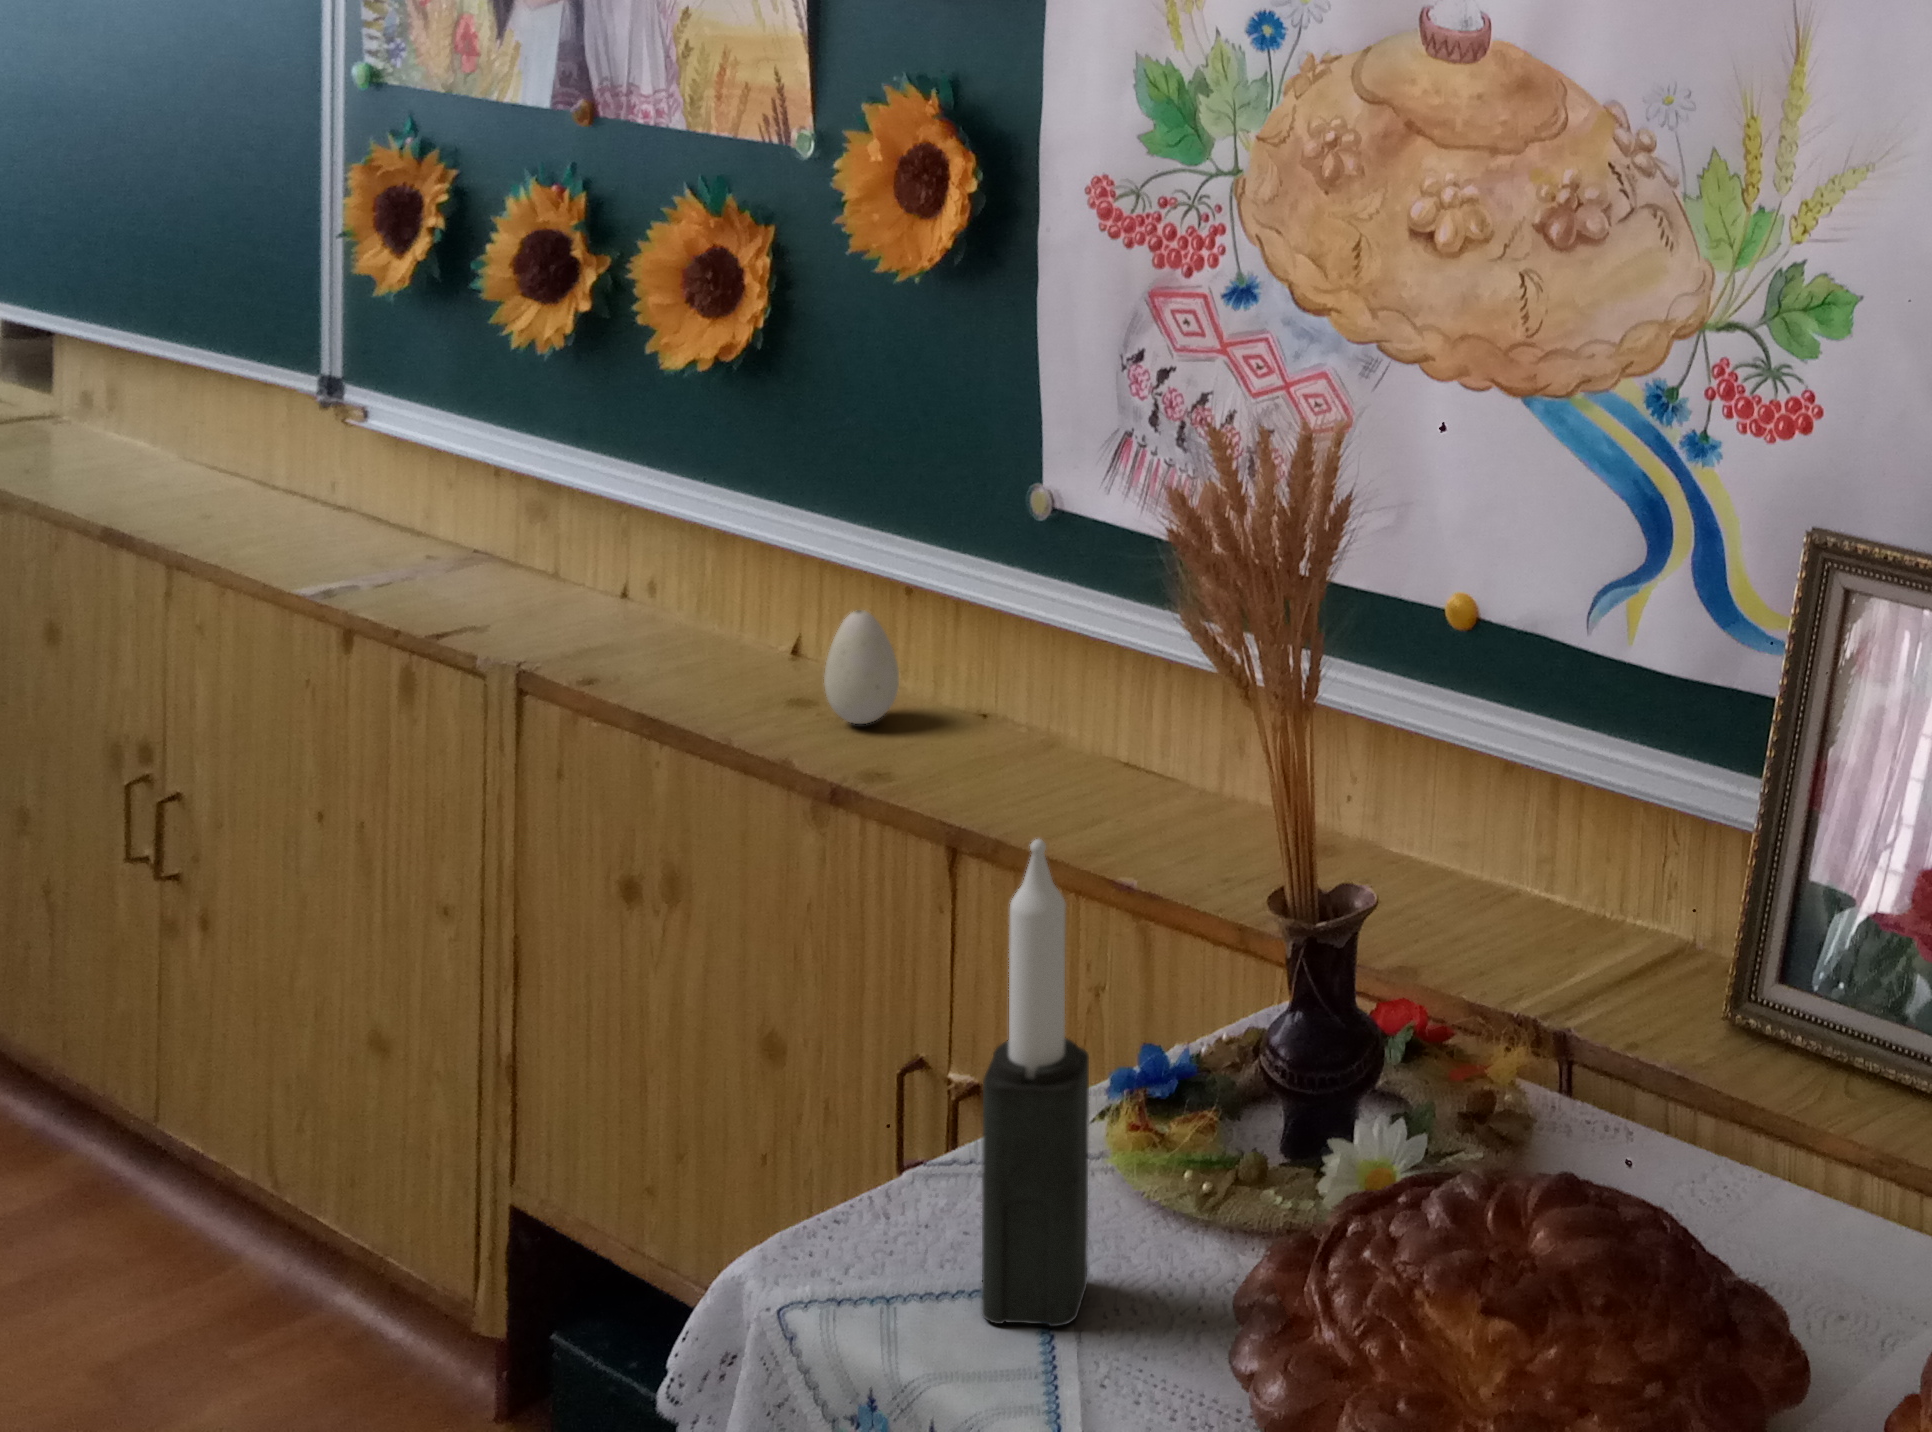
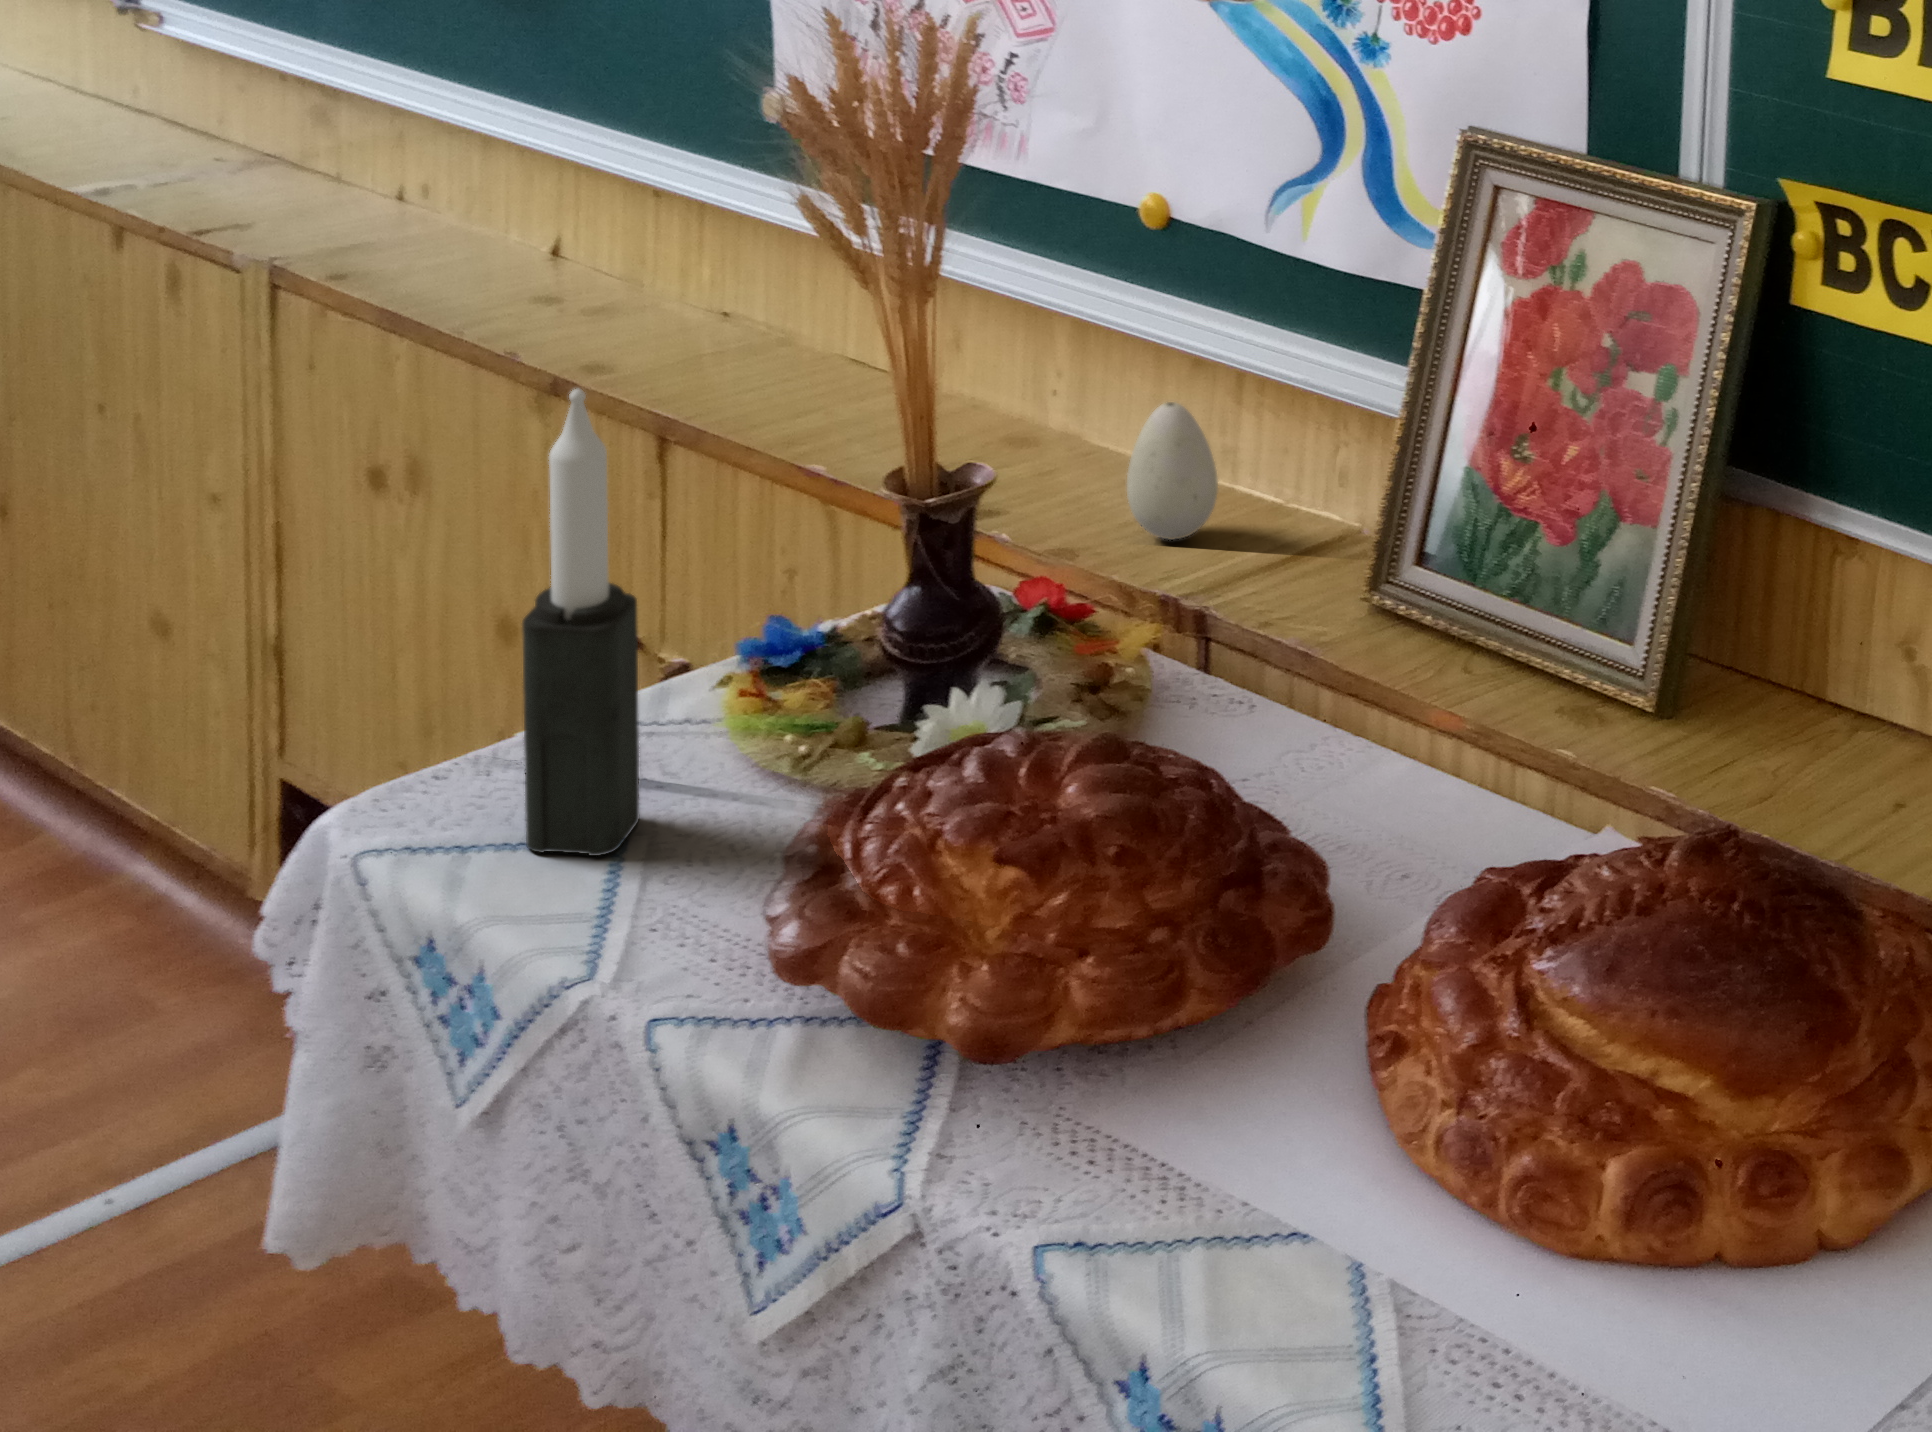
decorative egg: present [824,610,899,724] -> present [1127,402,1218,540]

